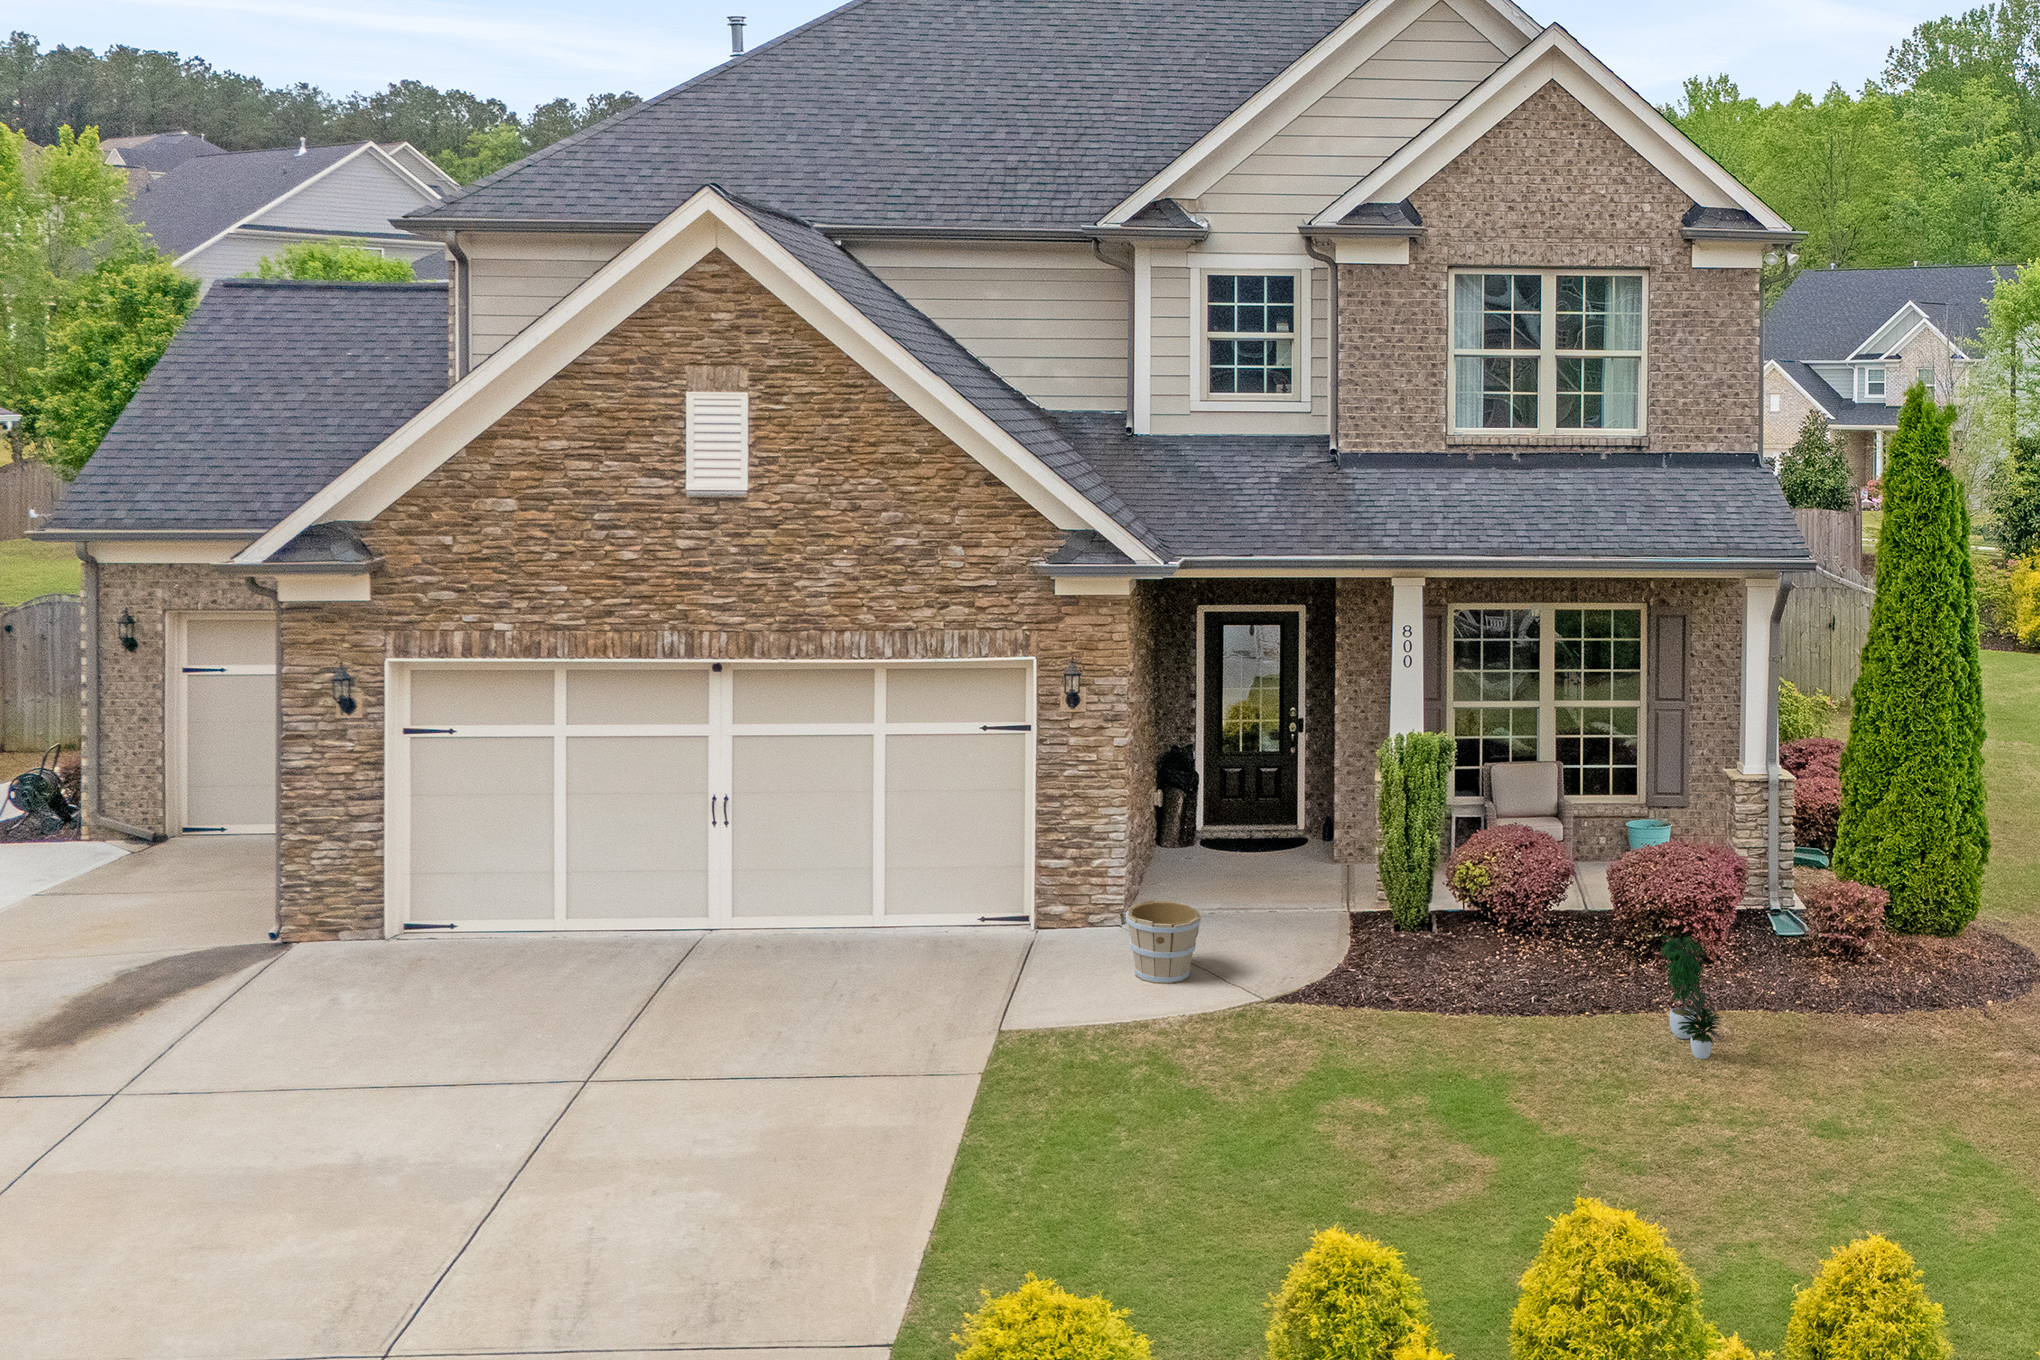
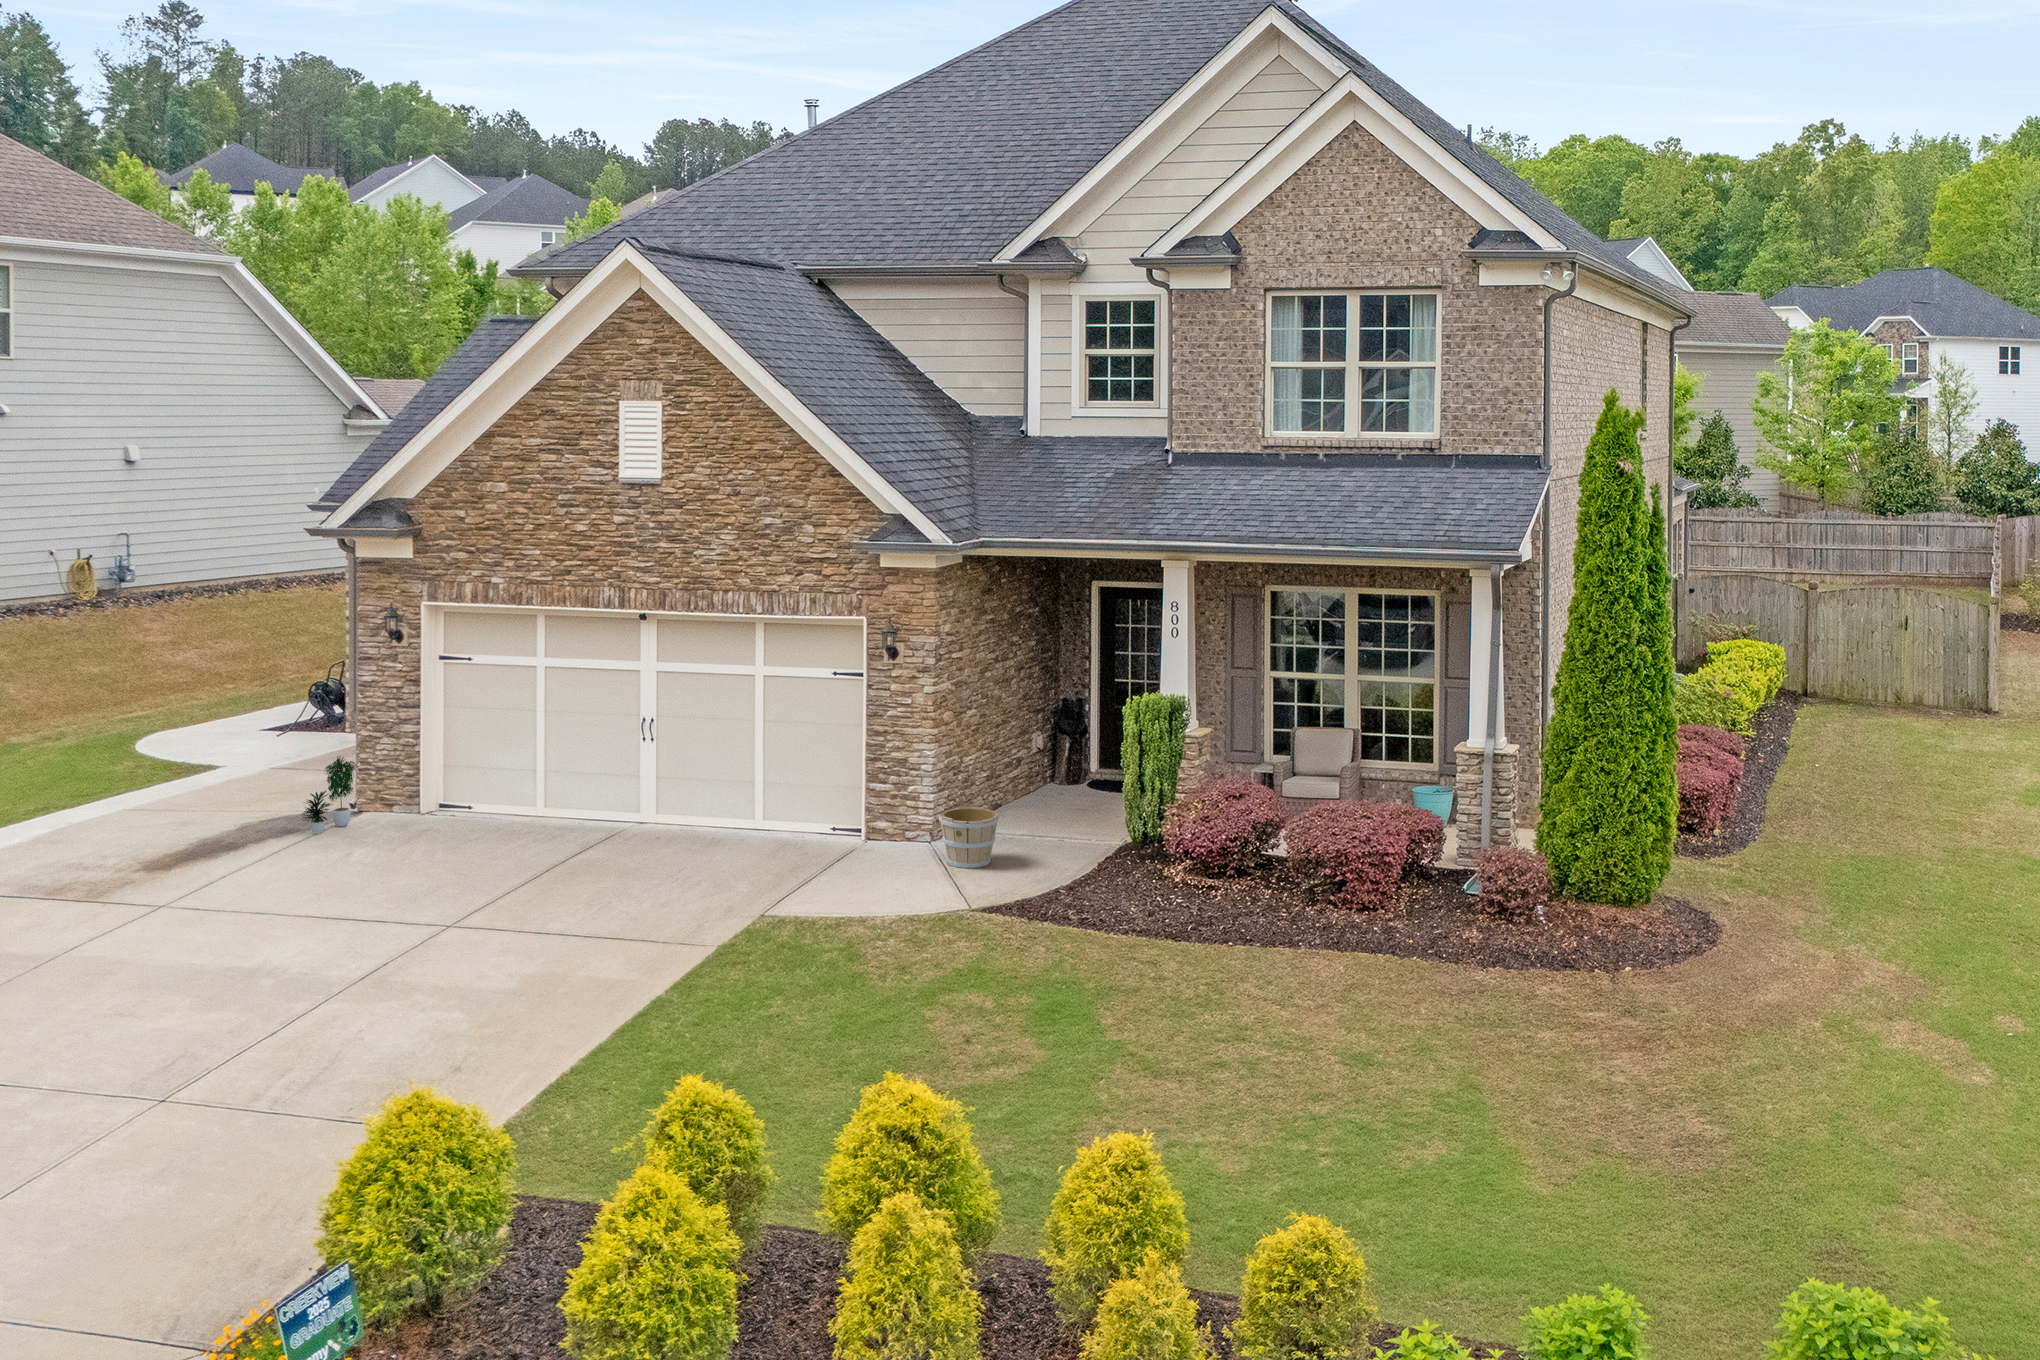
potted plant: present [1661,935,1722,1059] -> present [302,757,356,834]

